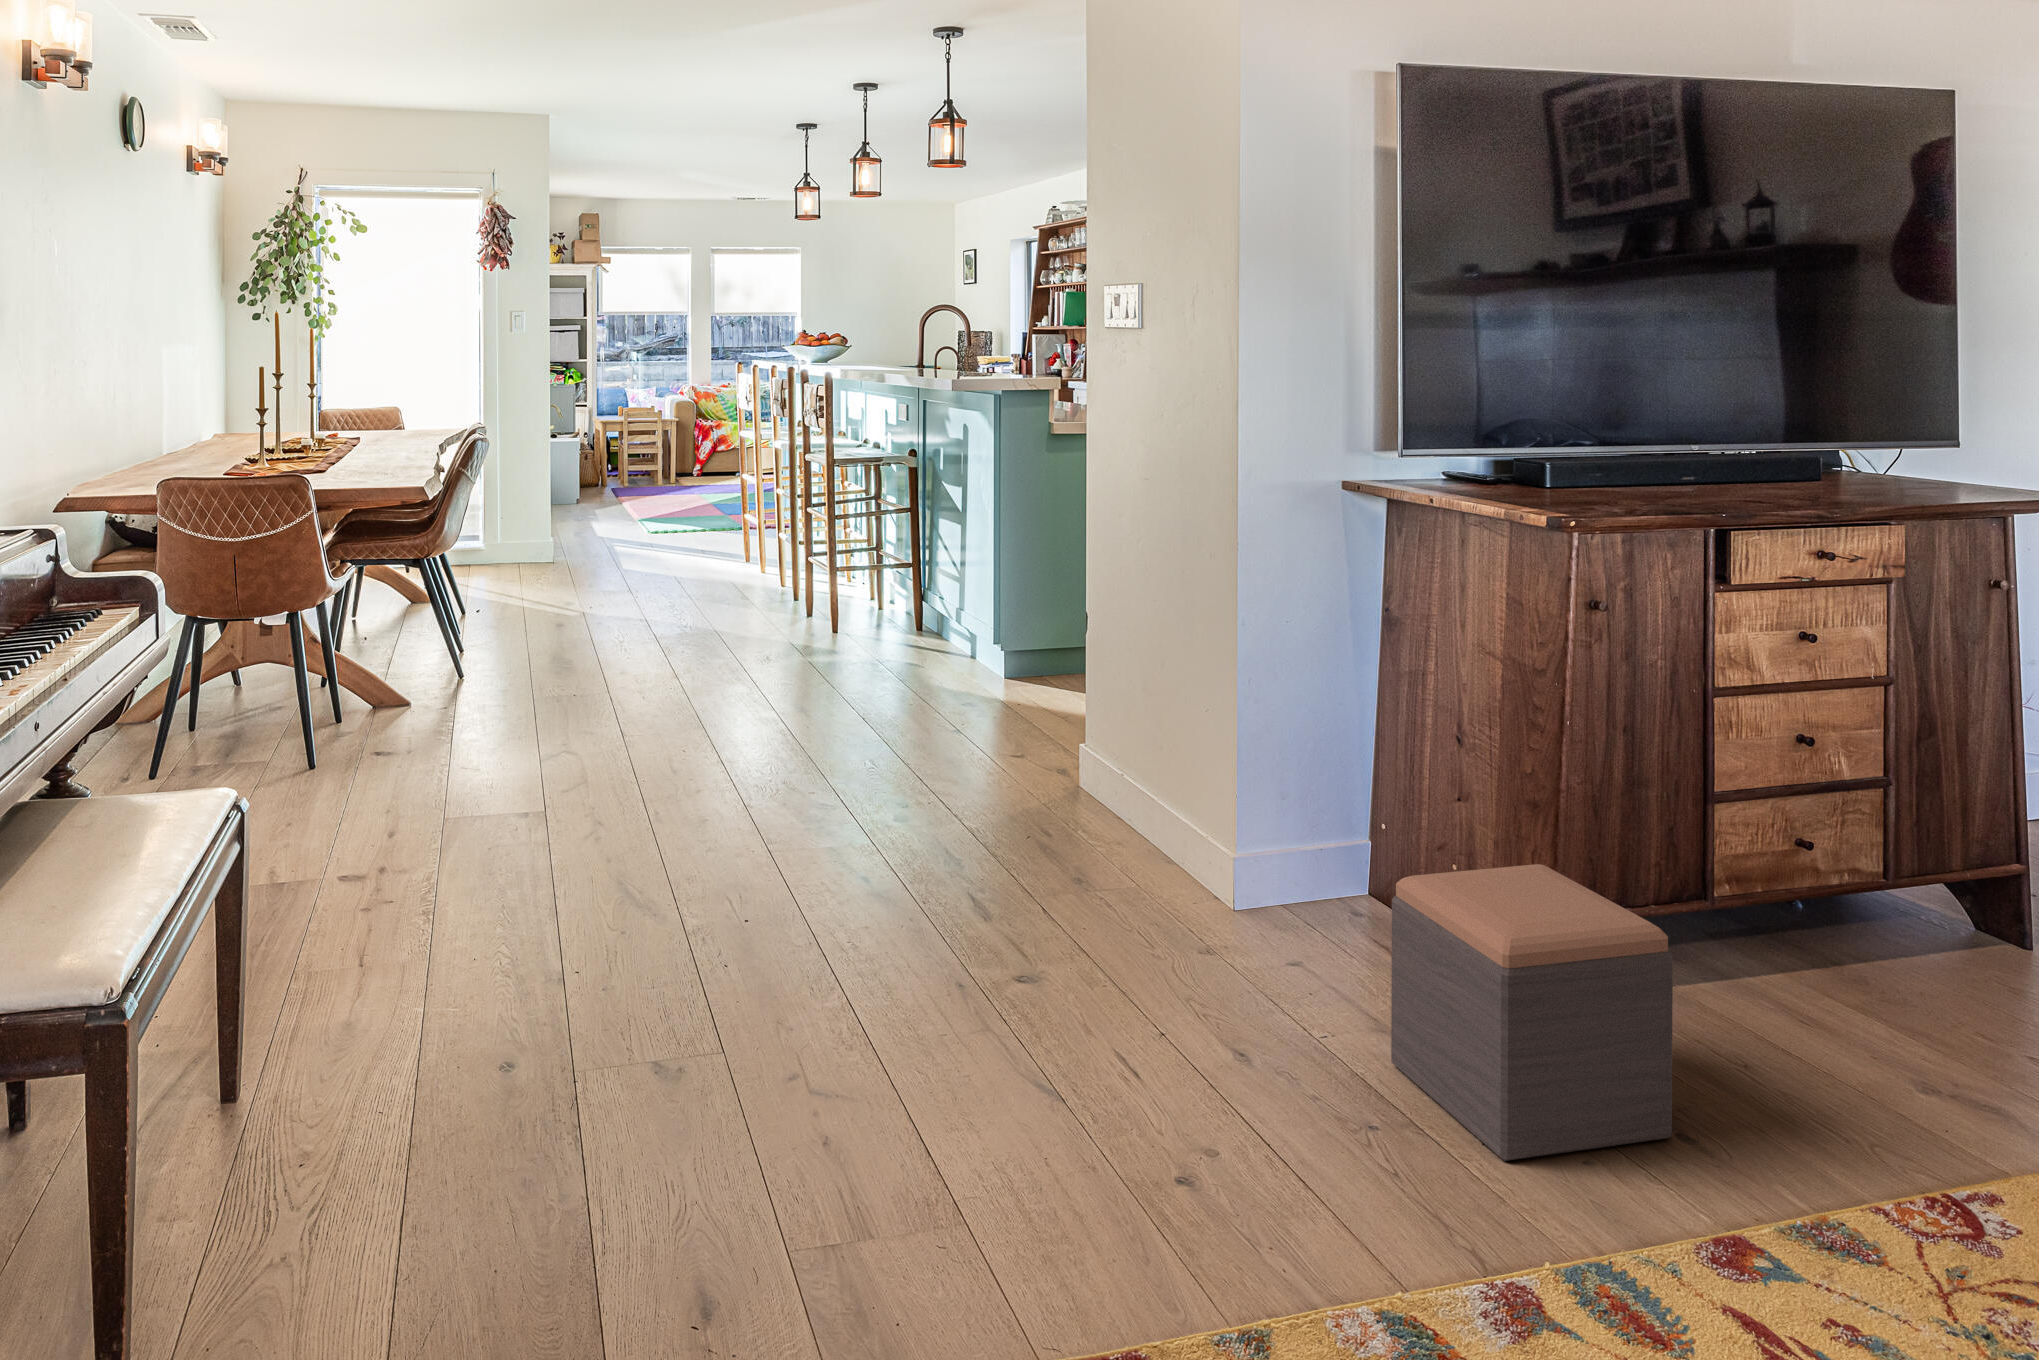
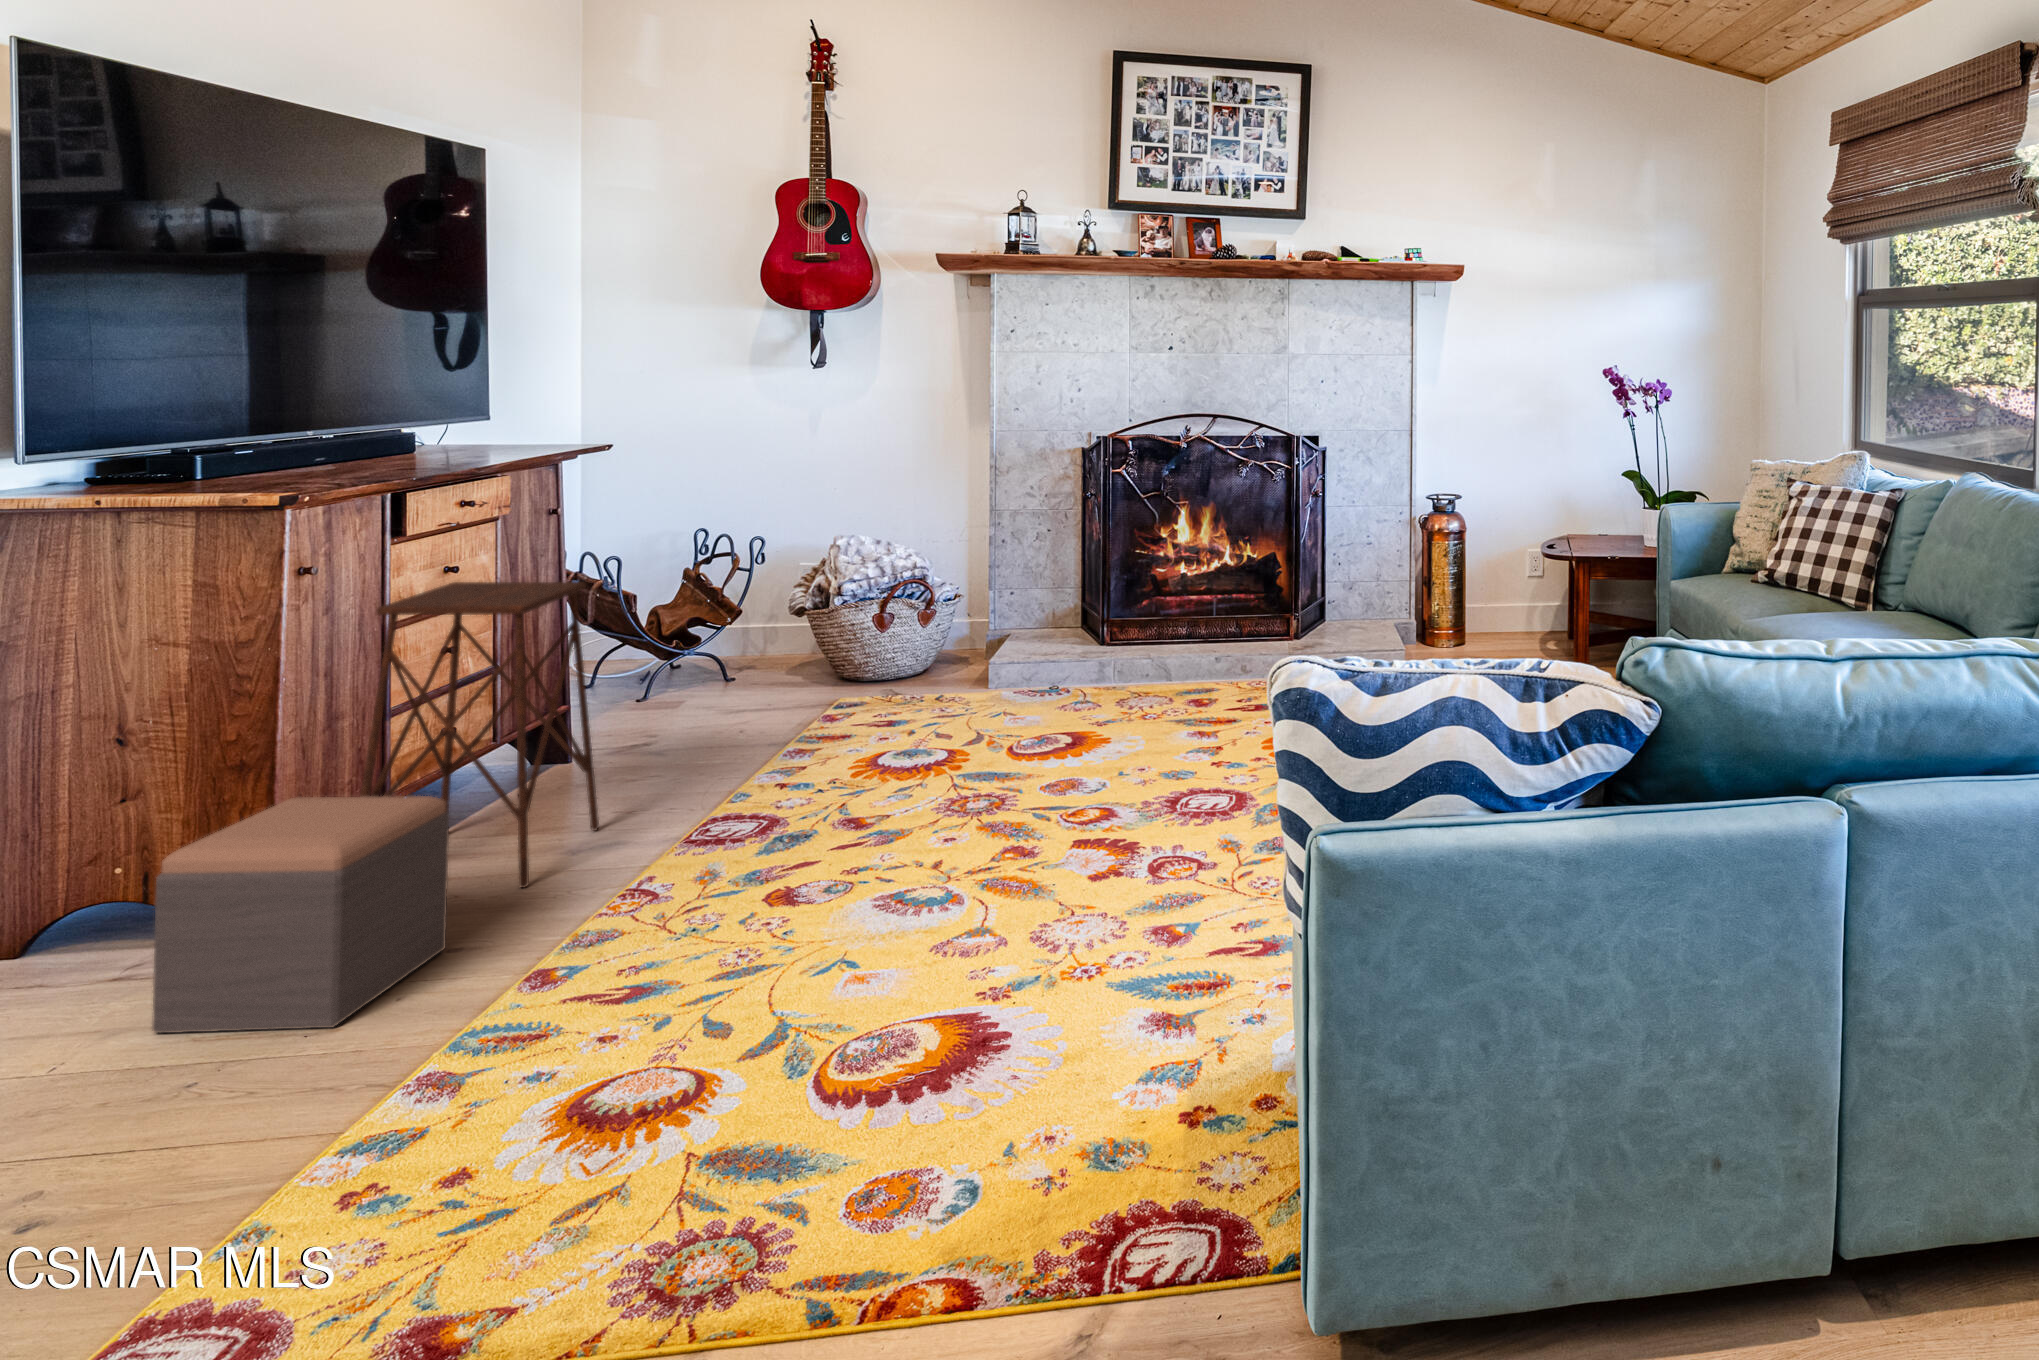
side table: none [1643,653,1983,1111] -> present [360,582,599,888]

